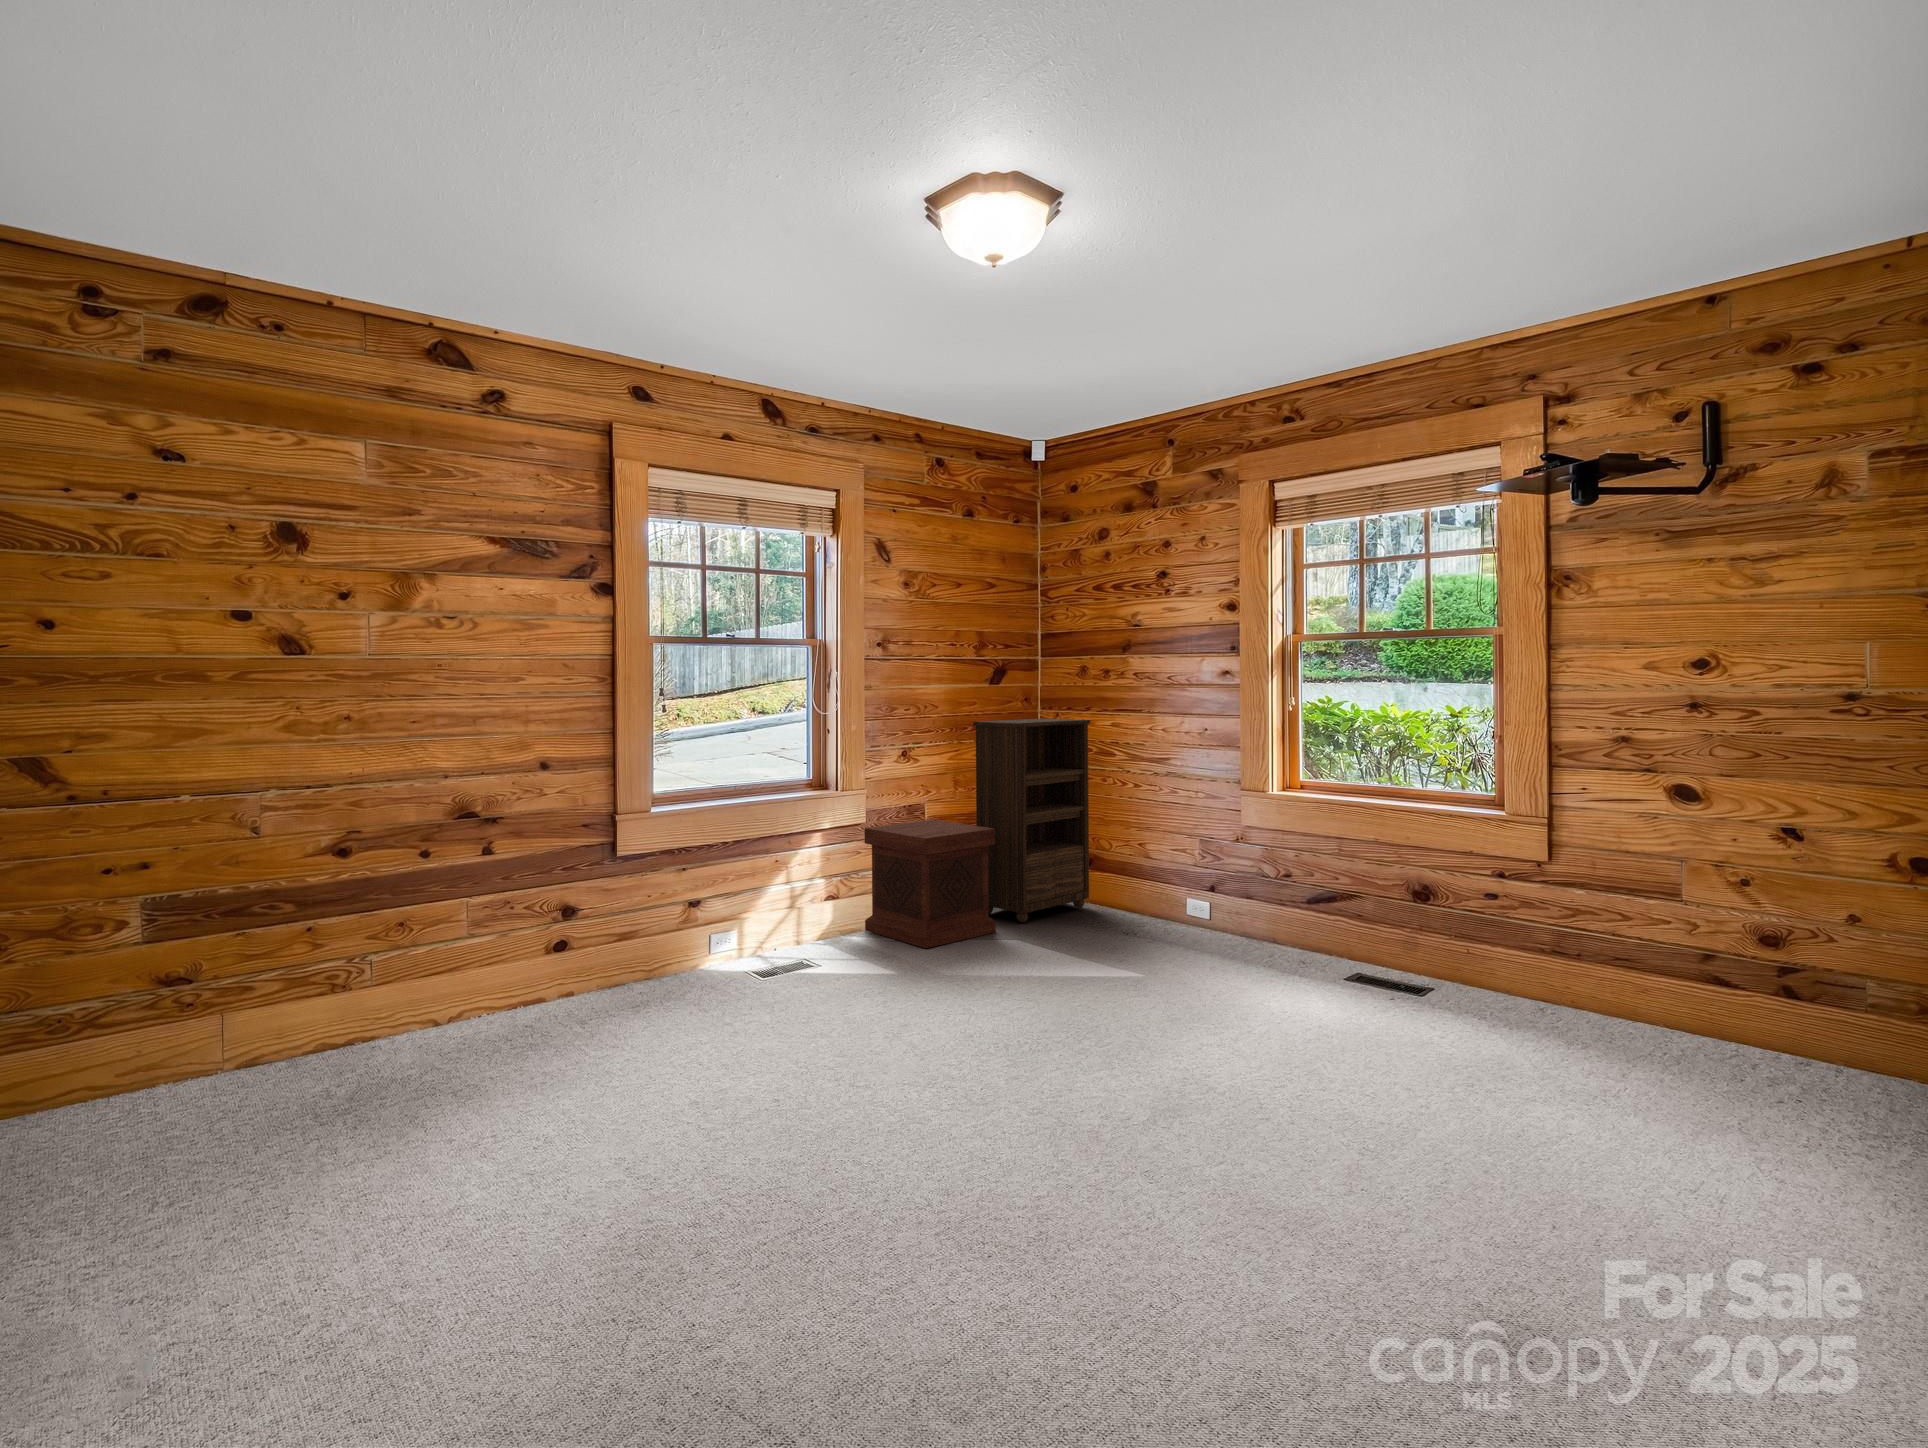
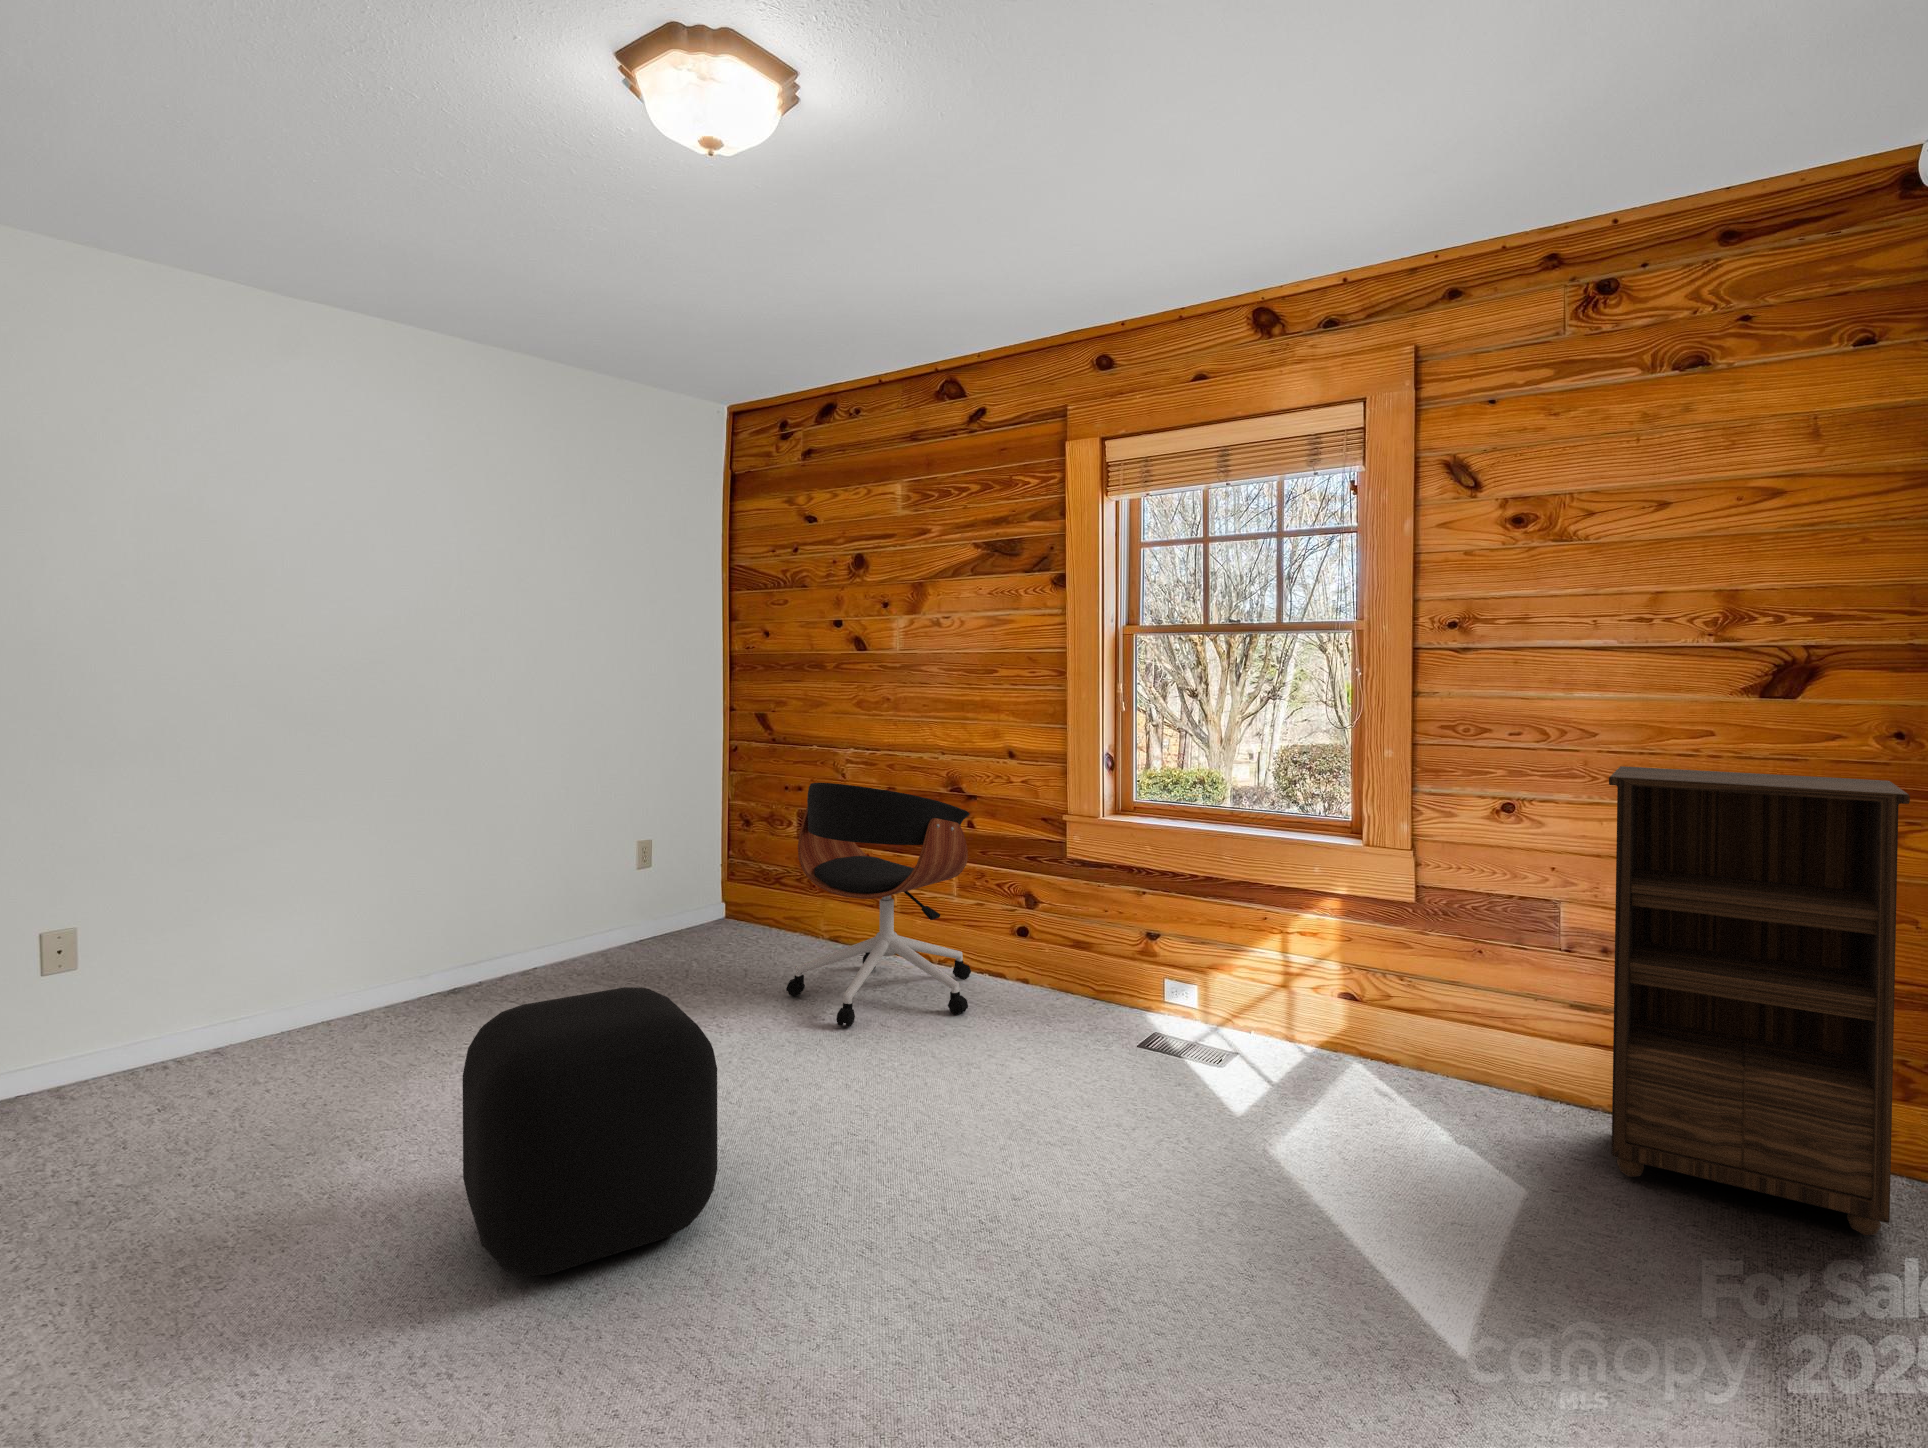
office chair: none [403,803,635,1092] -> present [786,783,971,1026]
side table: present [865,820,996,948] -> none [1354,908,1559,1158]
ottoman: none [864,956,1093,1208] -> present [463,987,717,1277]

